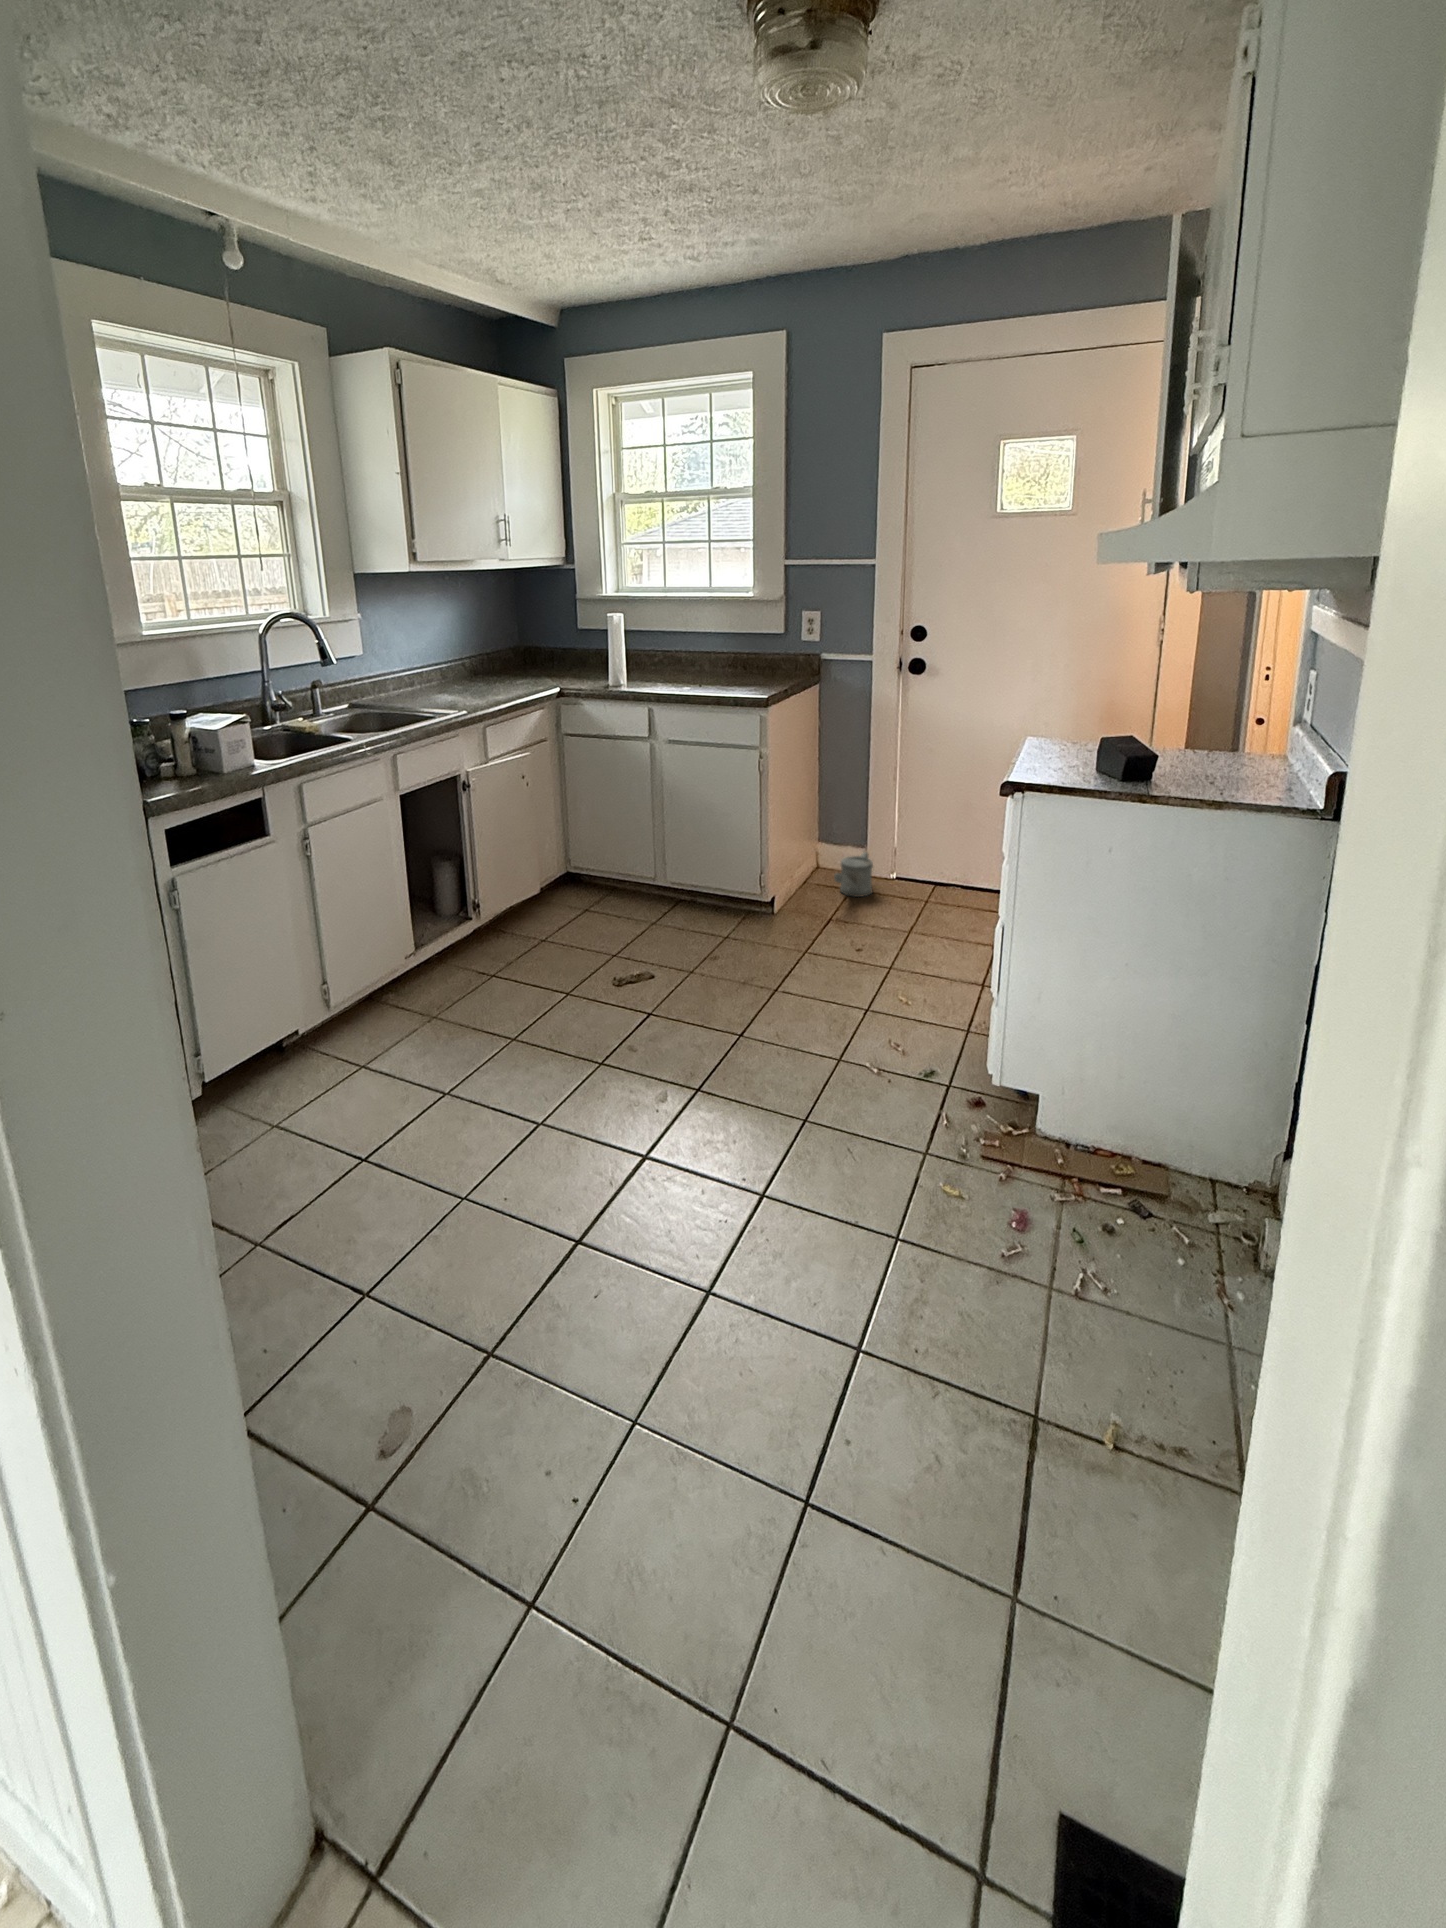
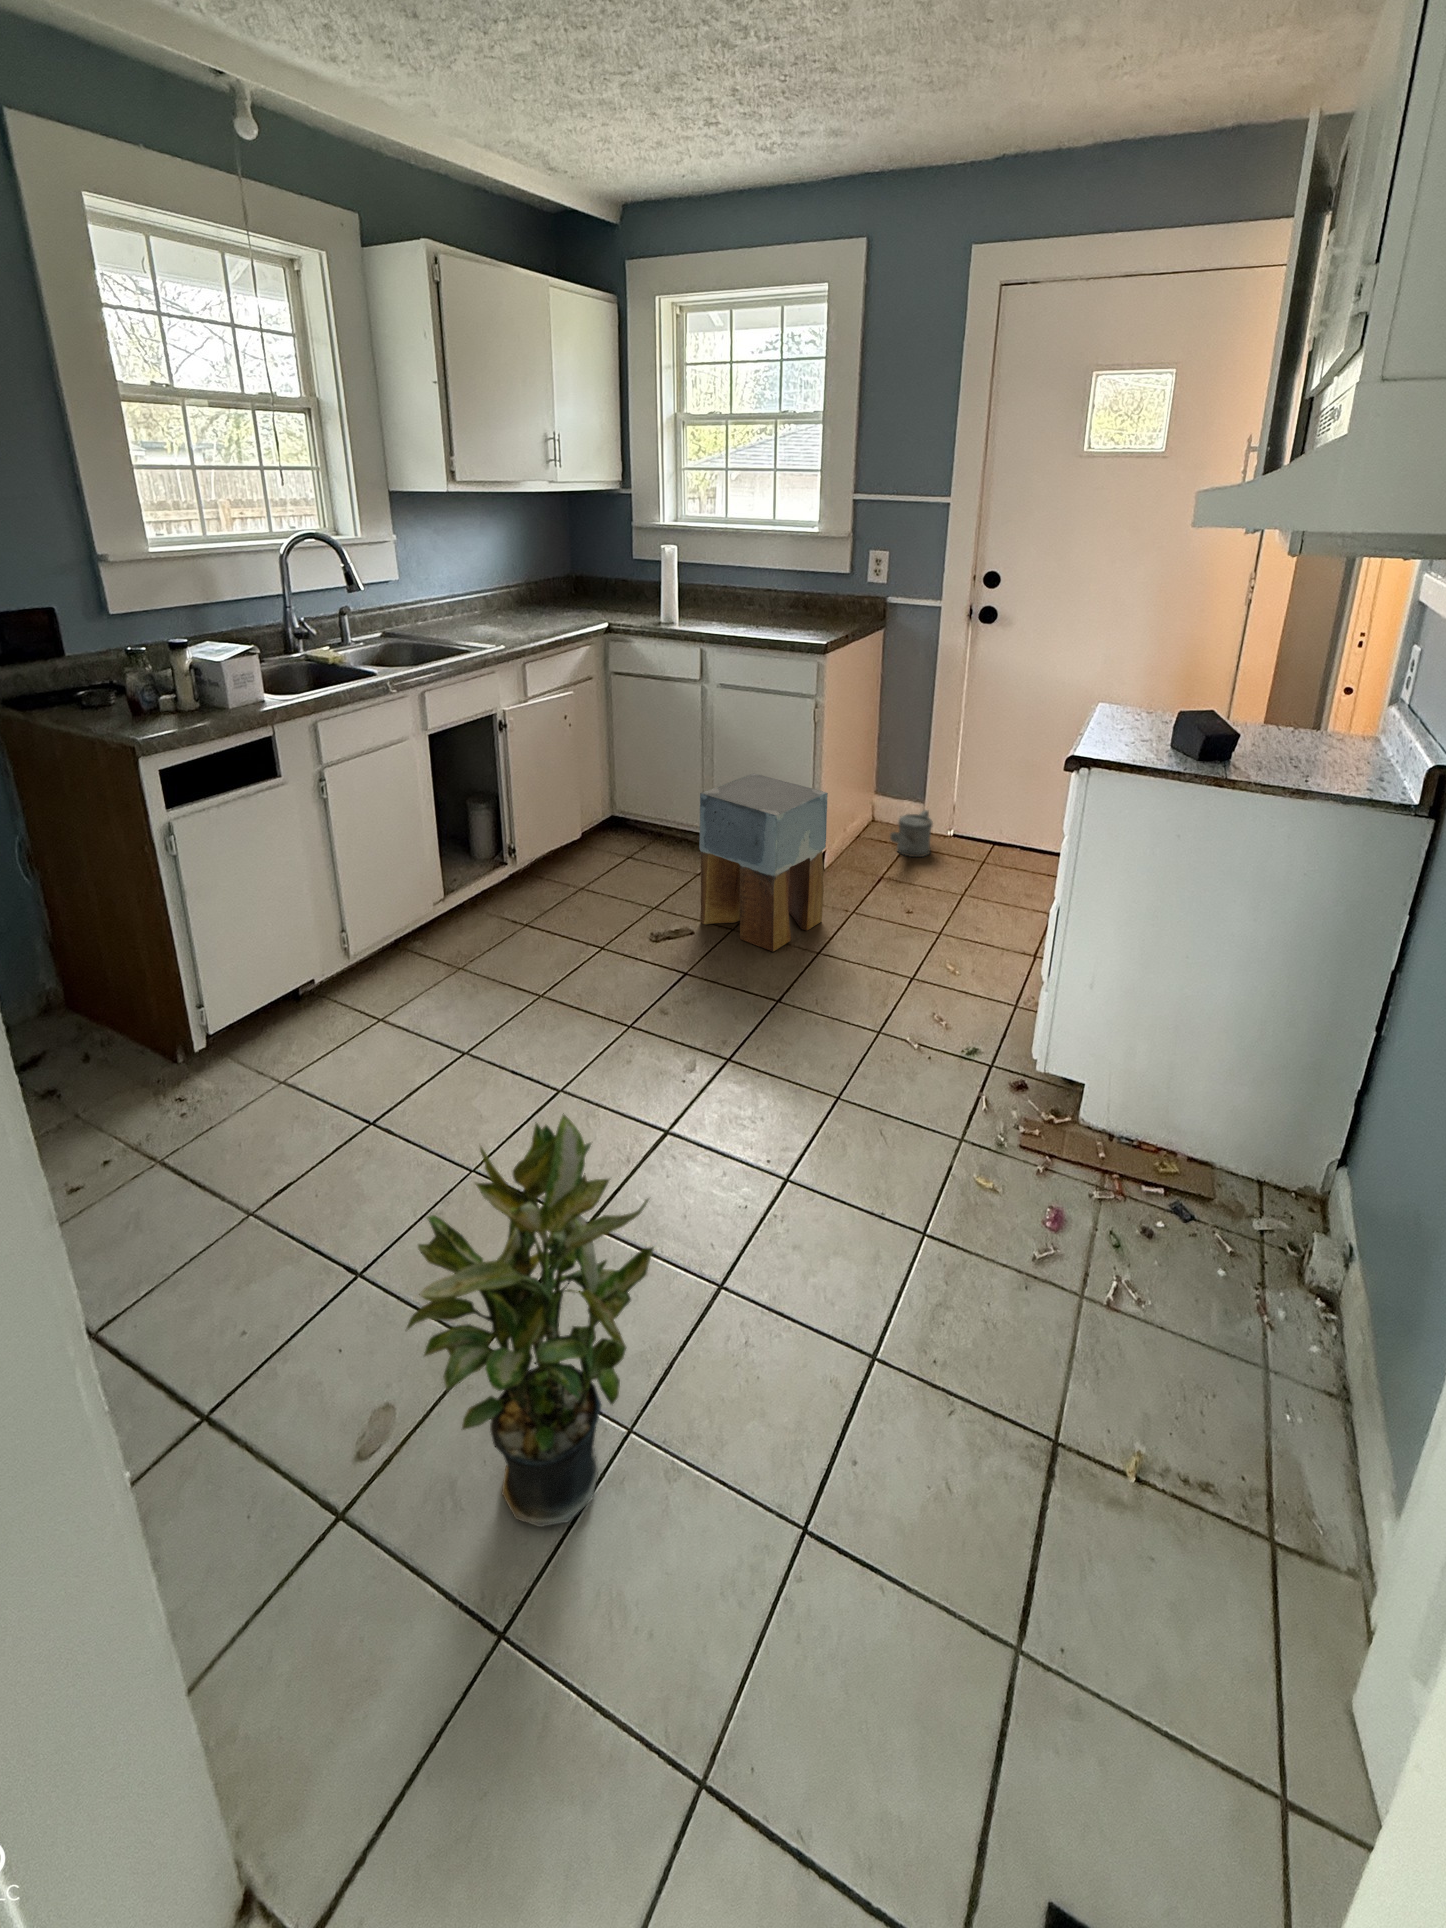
stool: none [656,821,776,988] -> present [699,773,828,951]
potted plant: none [433,1113,658,1515] -> present [407,1113,654,1527]

